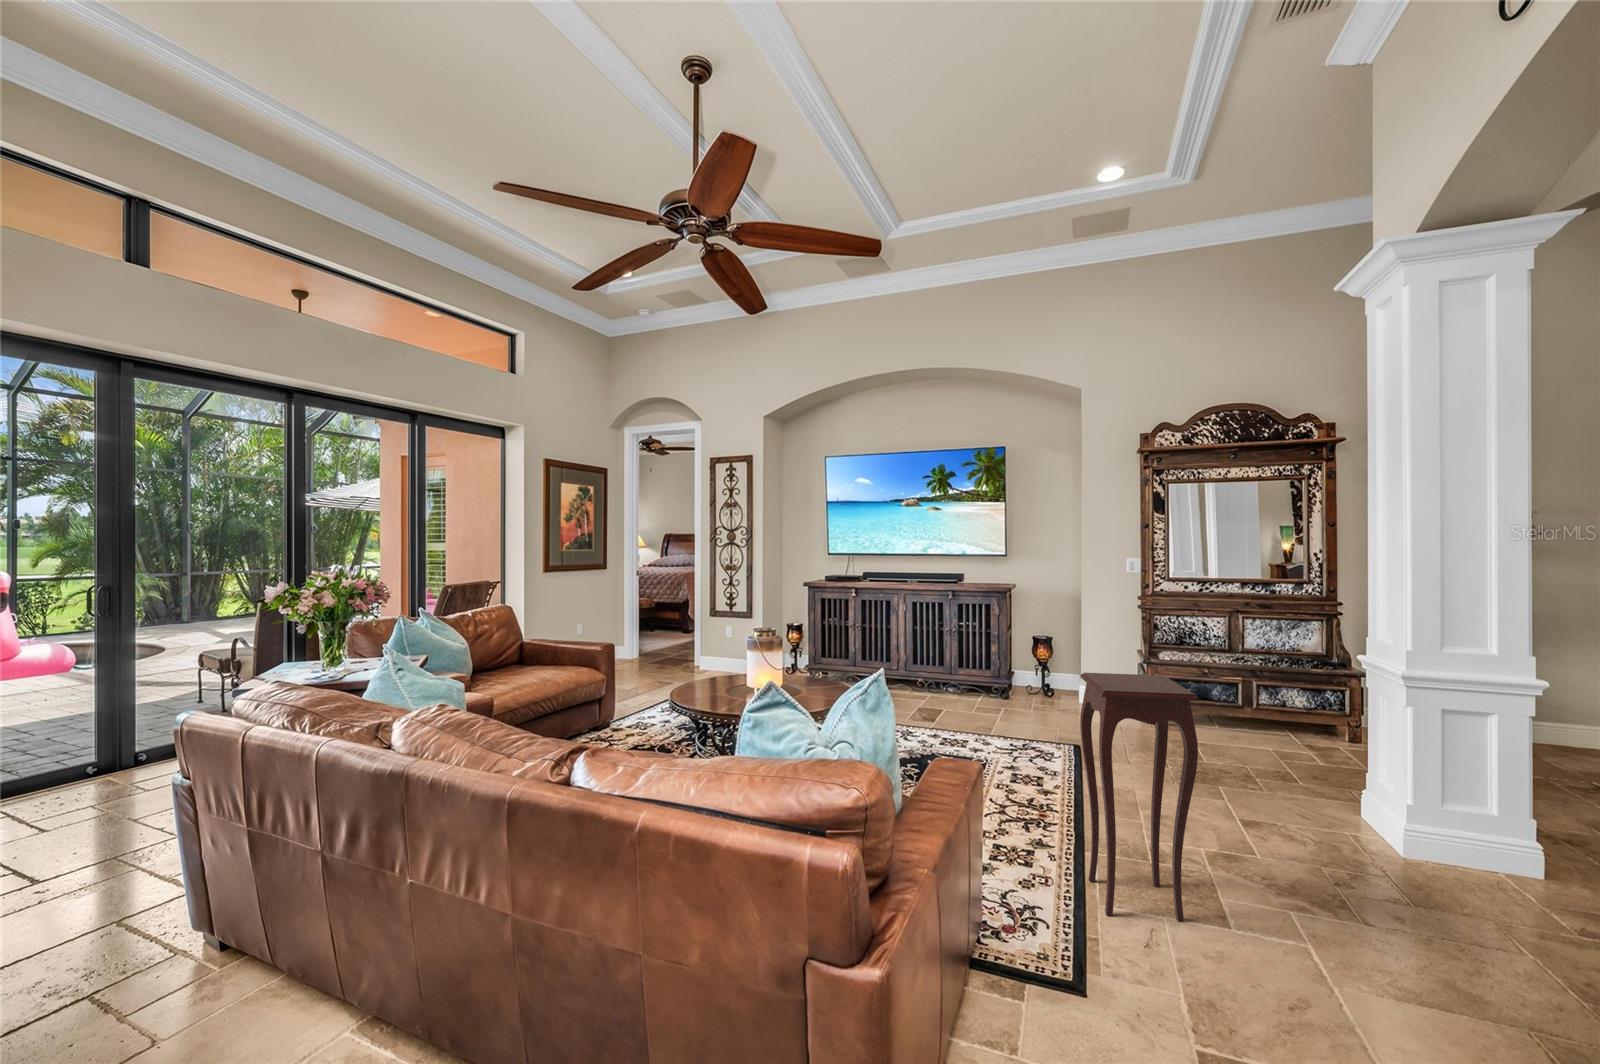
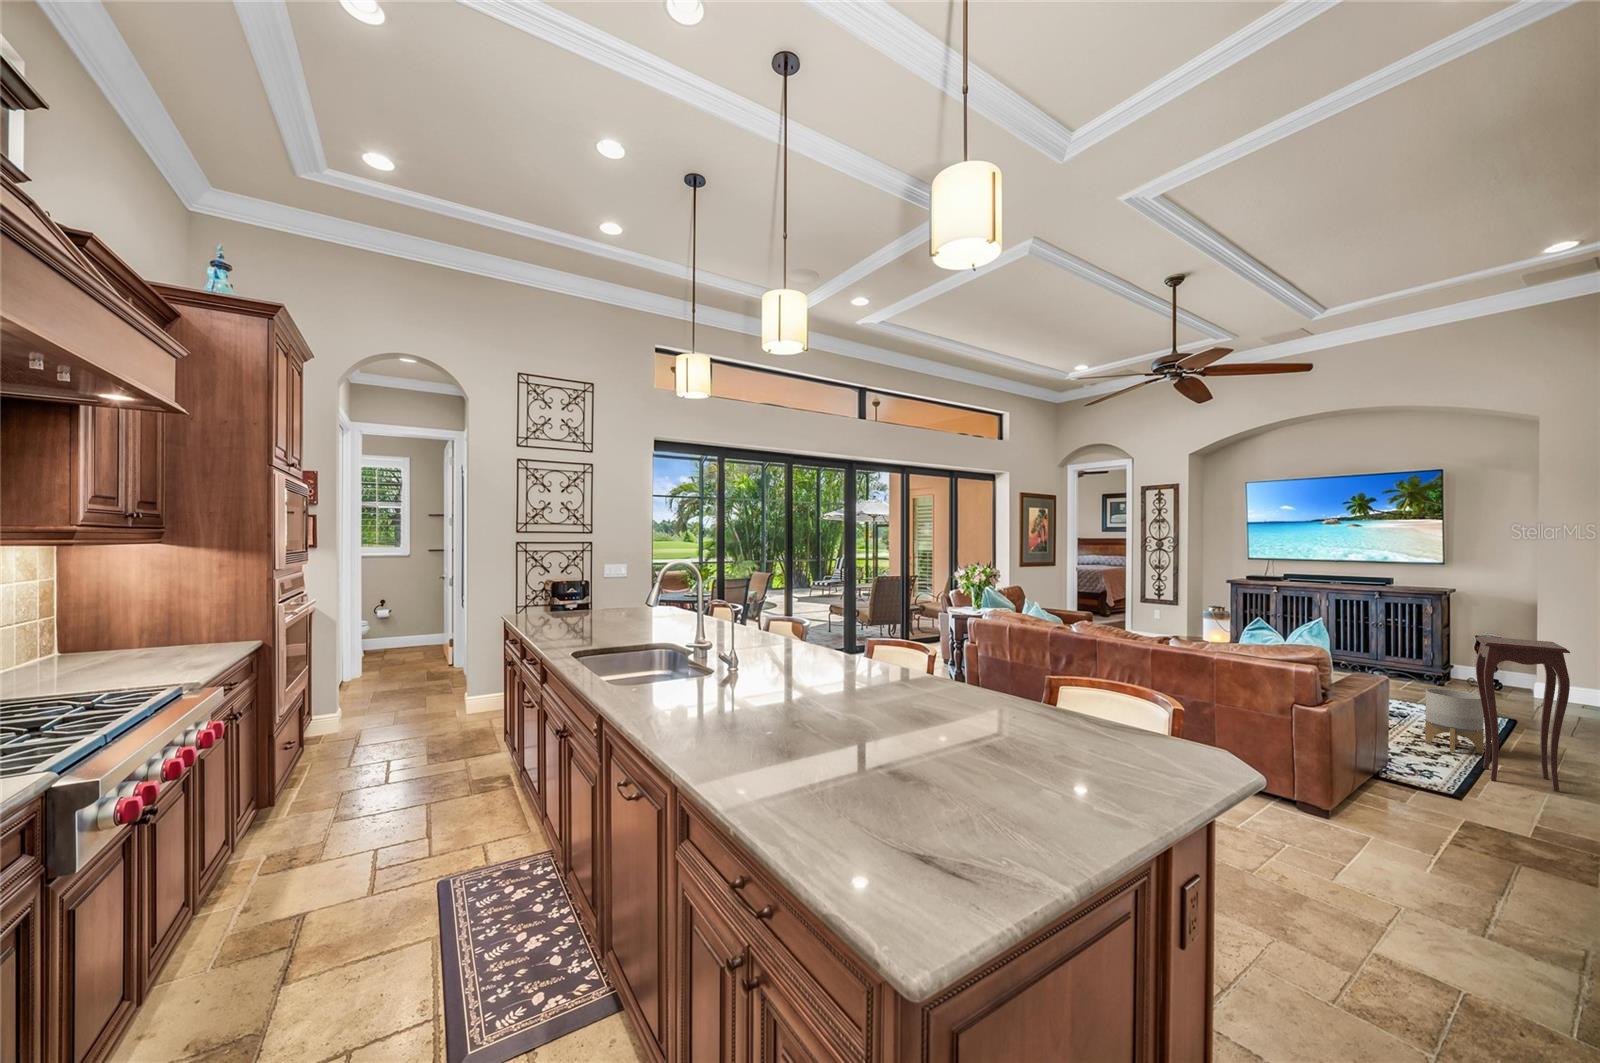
planter: none [1015,743,1079,847] -> present [1425,688,1484,754]

